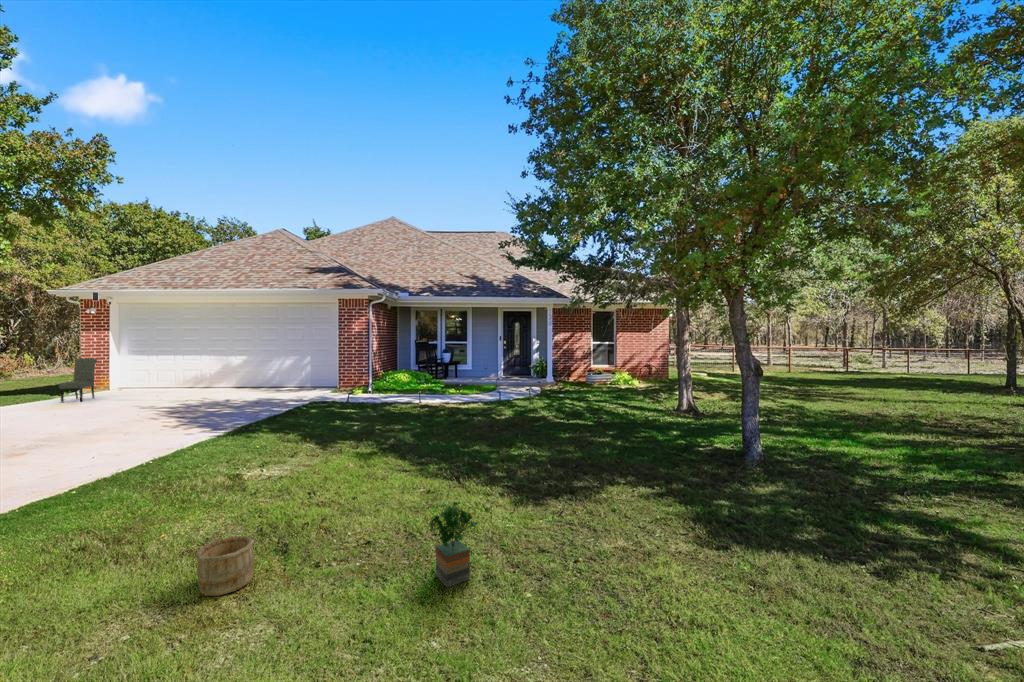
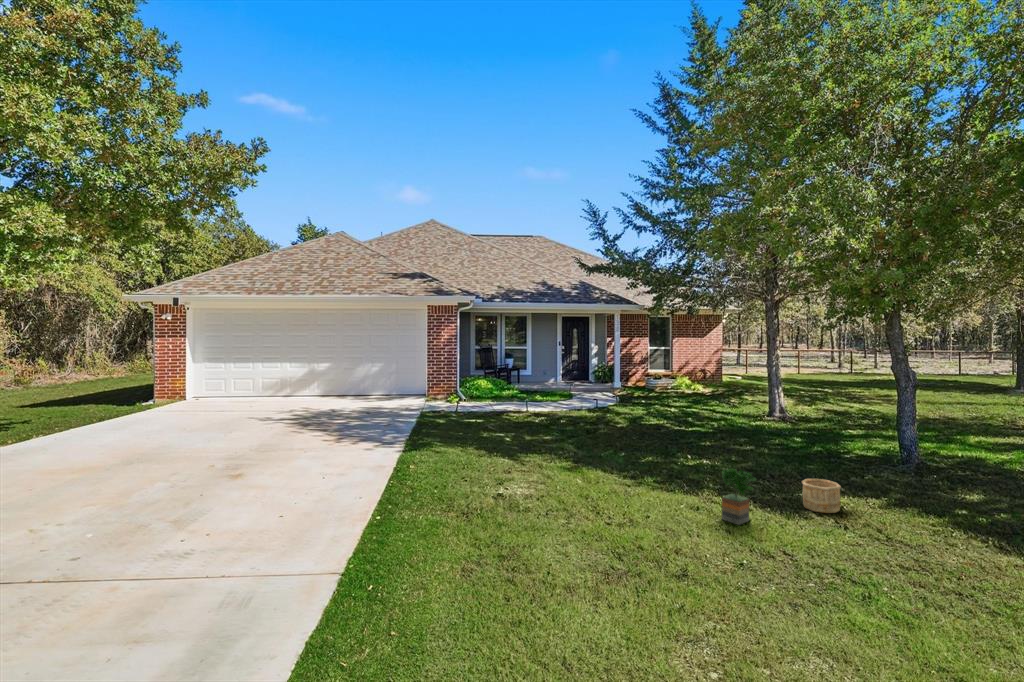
chair: present [59,358,97,402] -> none [155,363,184,407]
wooden bucket: present [195,536,254,596] -> present [802,479,841,513]

